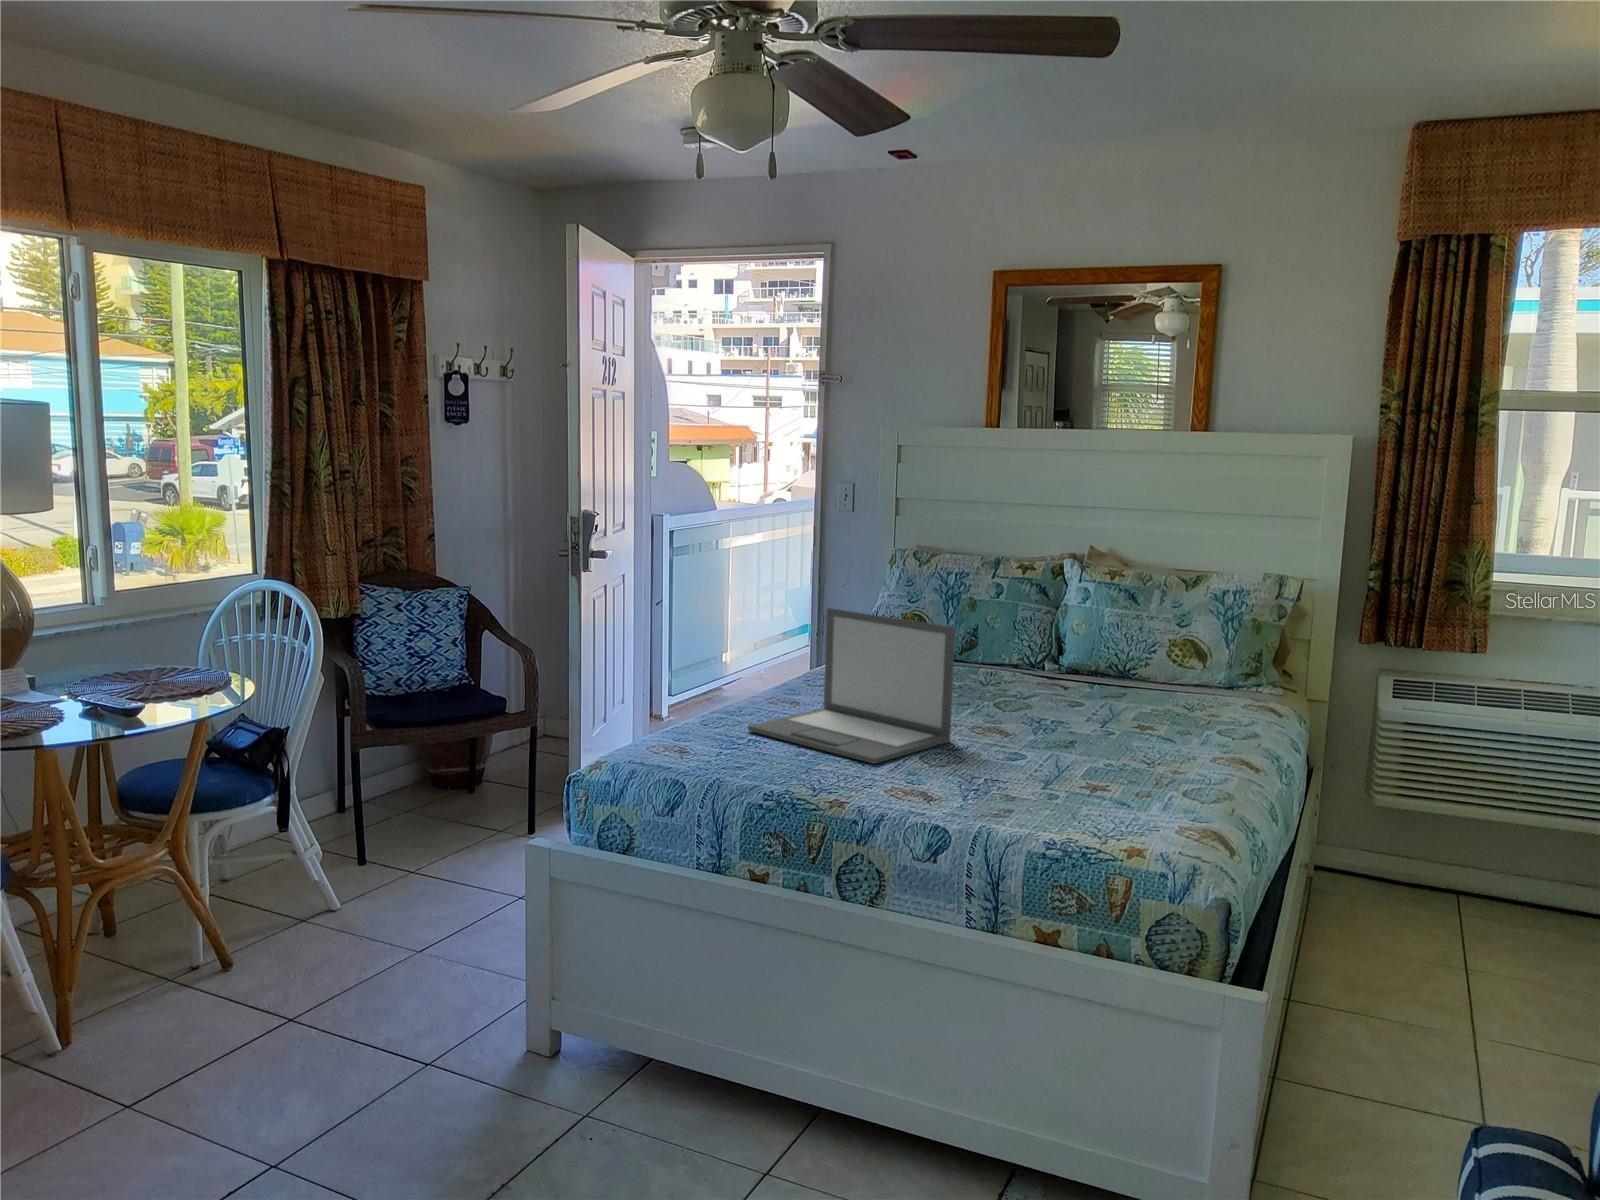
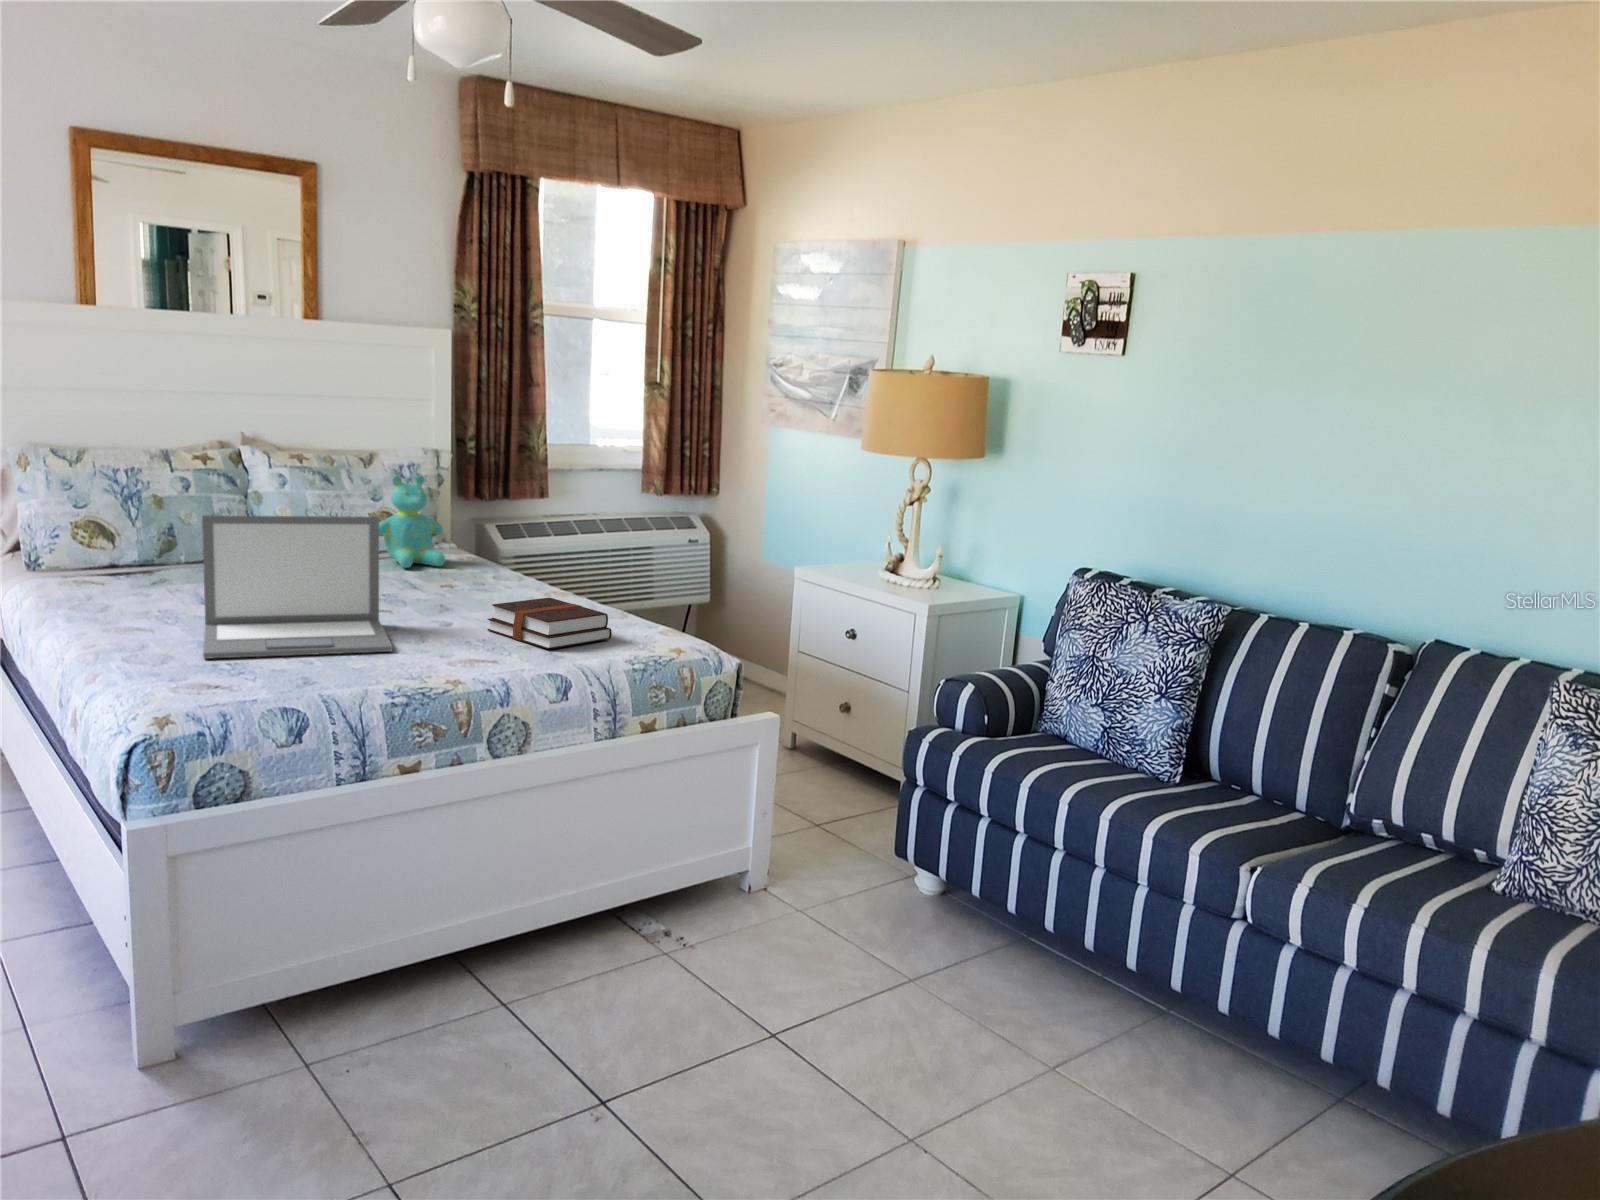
teddy bear: none [1141,599,1228,709] -> present [379,475,445,568]
hardback book: none [1001,743,1114,816] -> present [488,598,612,649]

